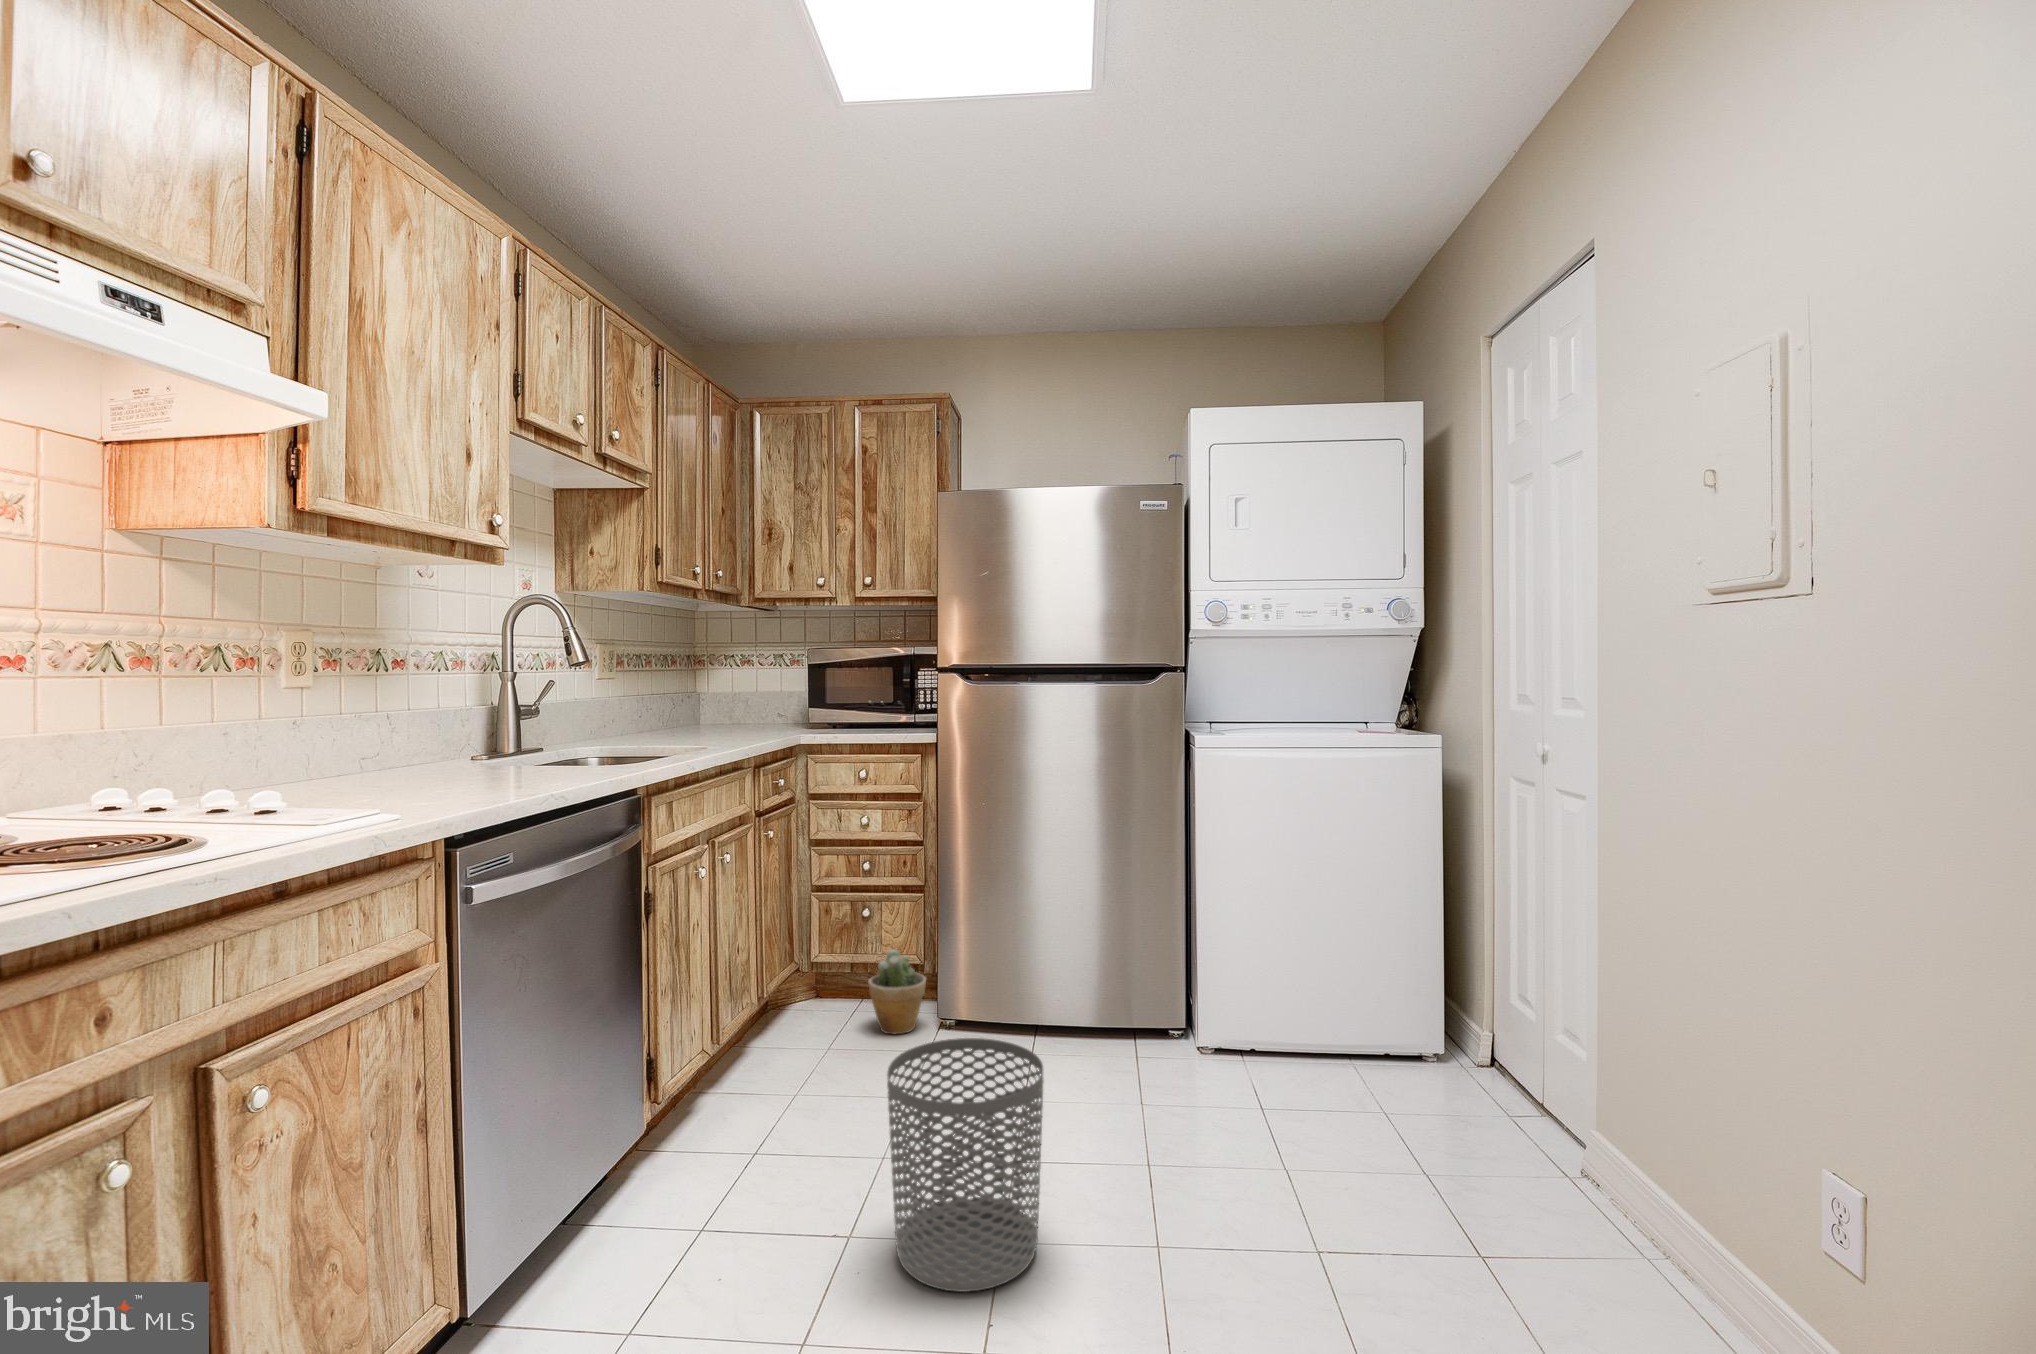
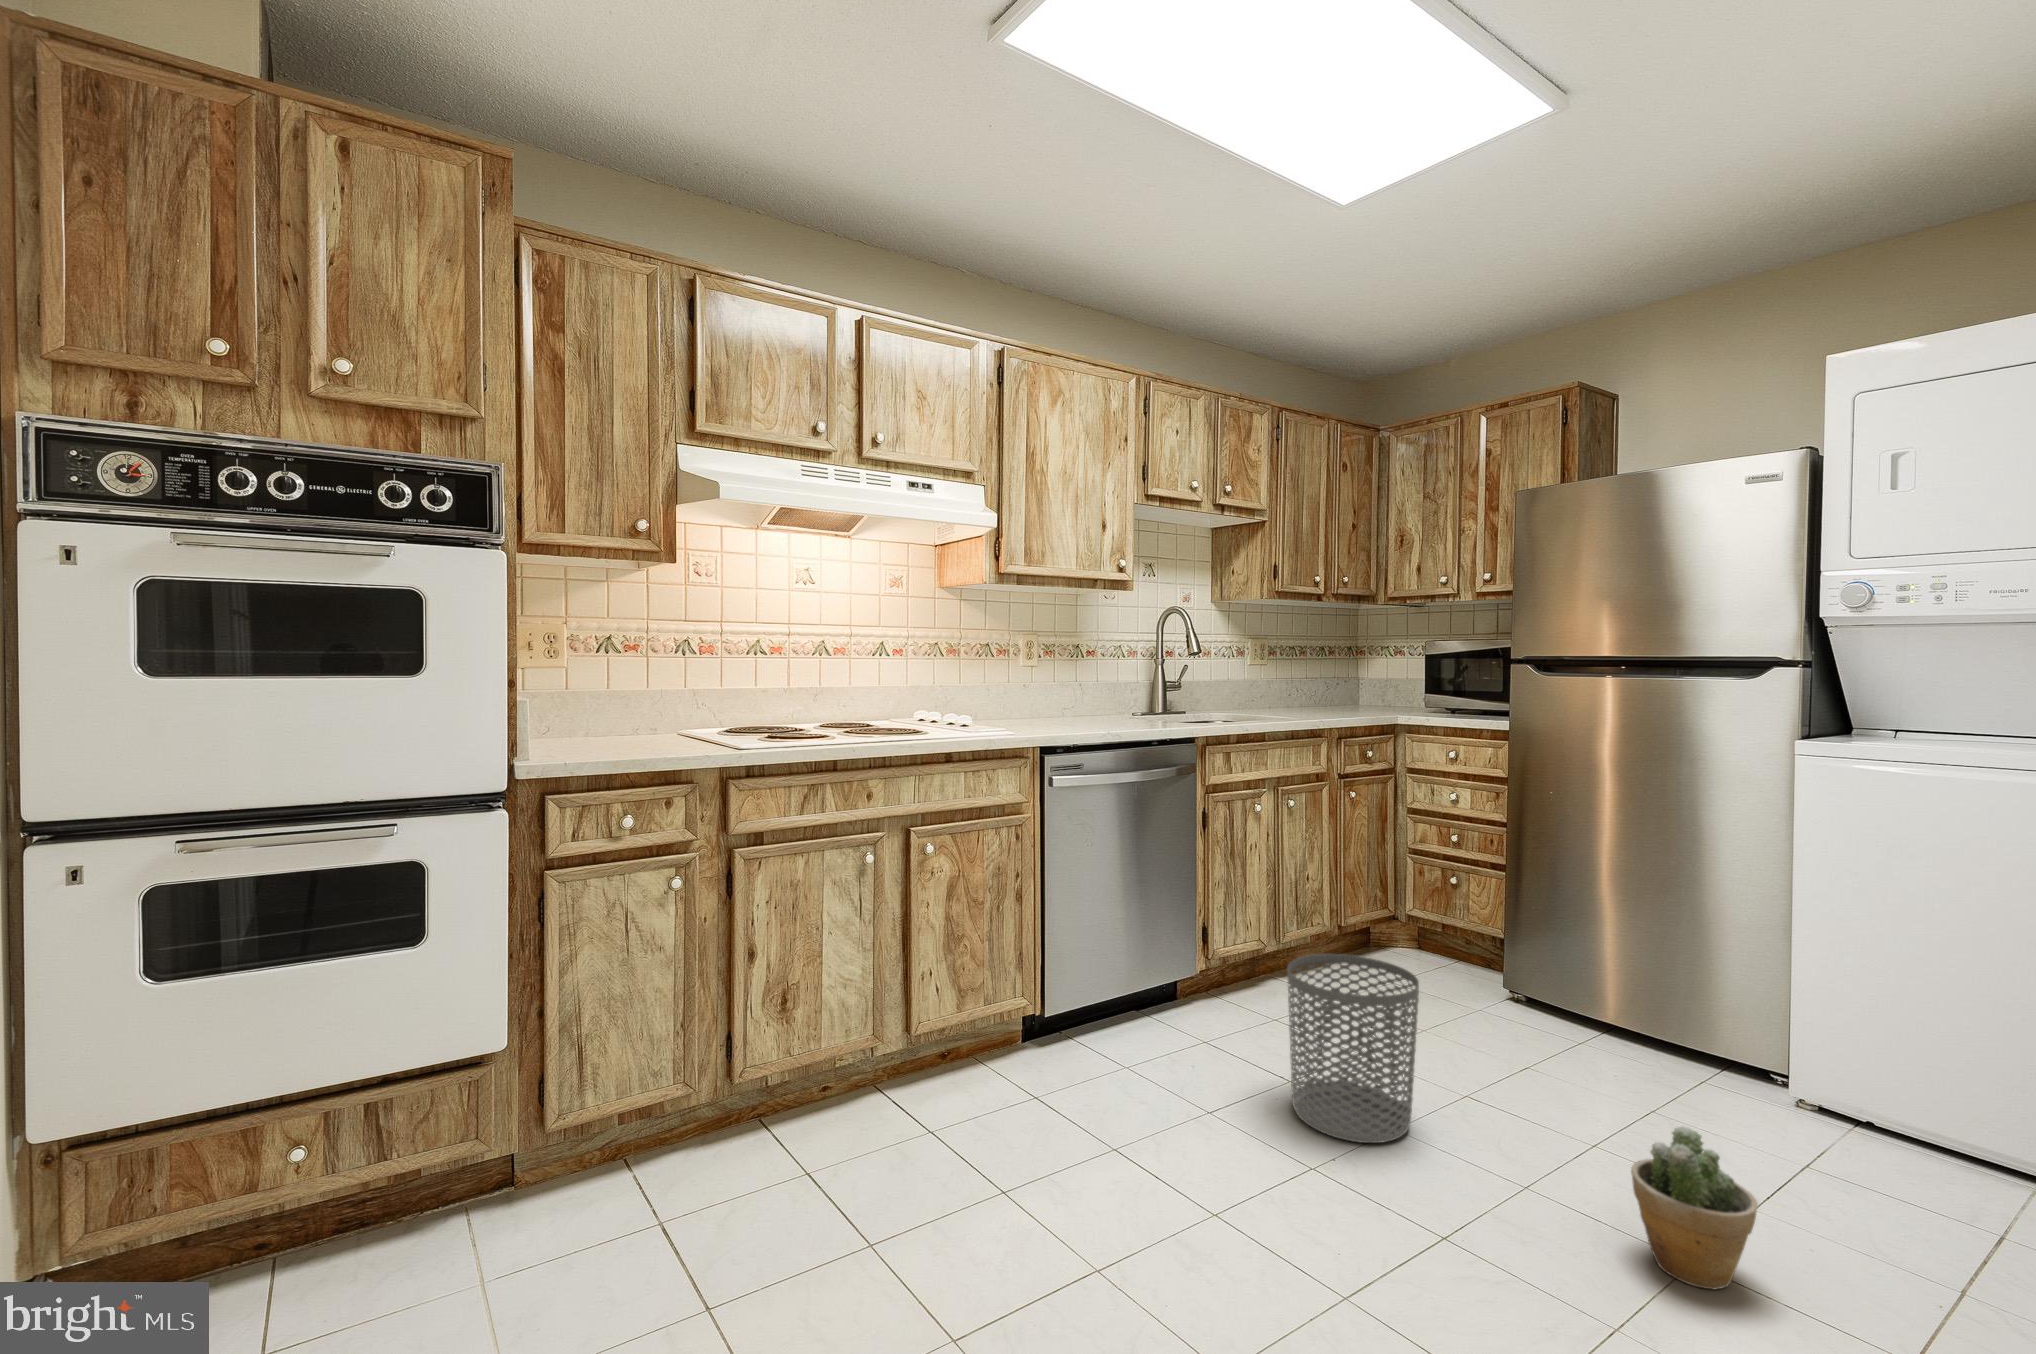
potted plant: present [868,949,926,1034] -> present [1631,1127,1758,1290]

